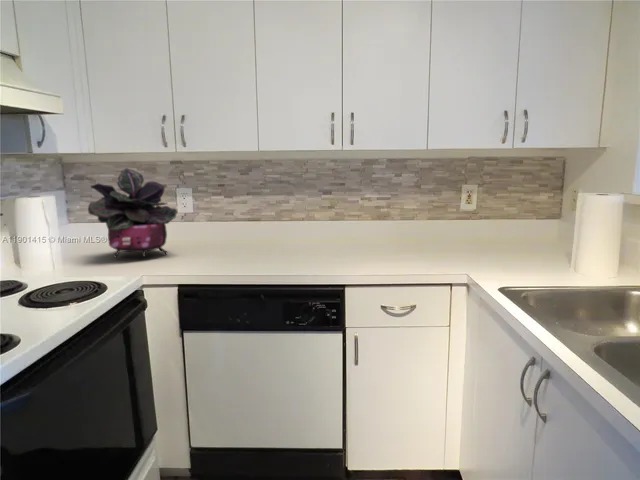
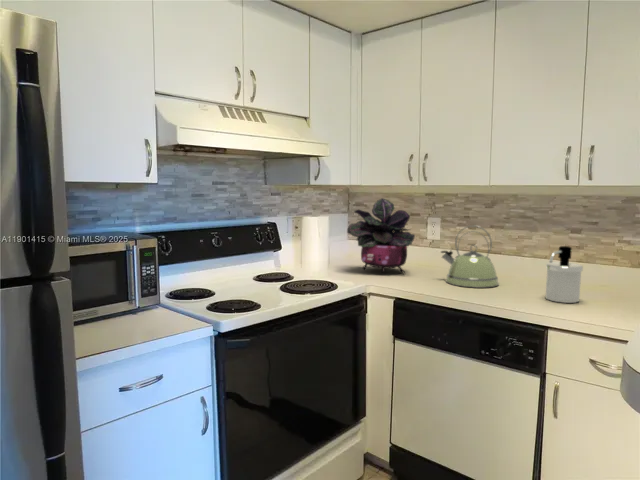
kettle: none [210,193,273,259] -> present [441,225,499,288]
soap dispenser: none [323,207,353,259] -> present [546,246,583,303]

